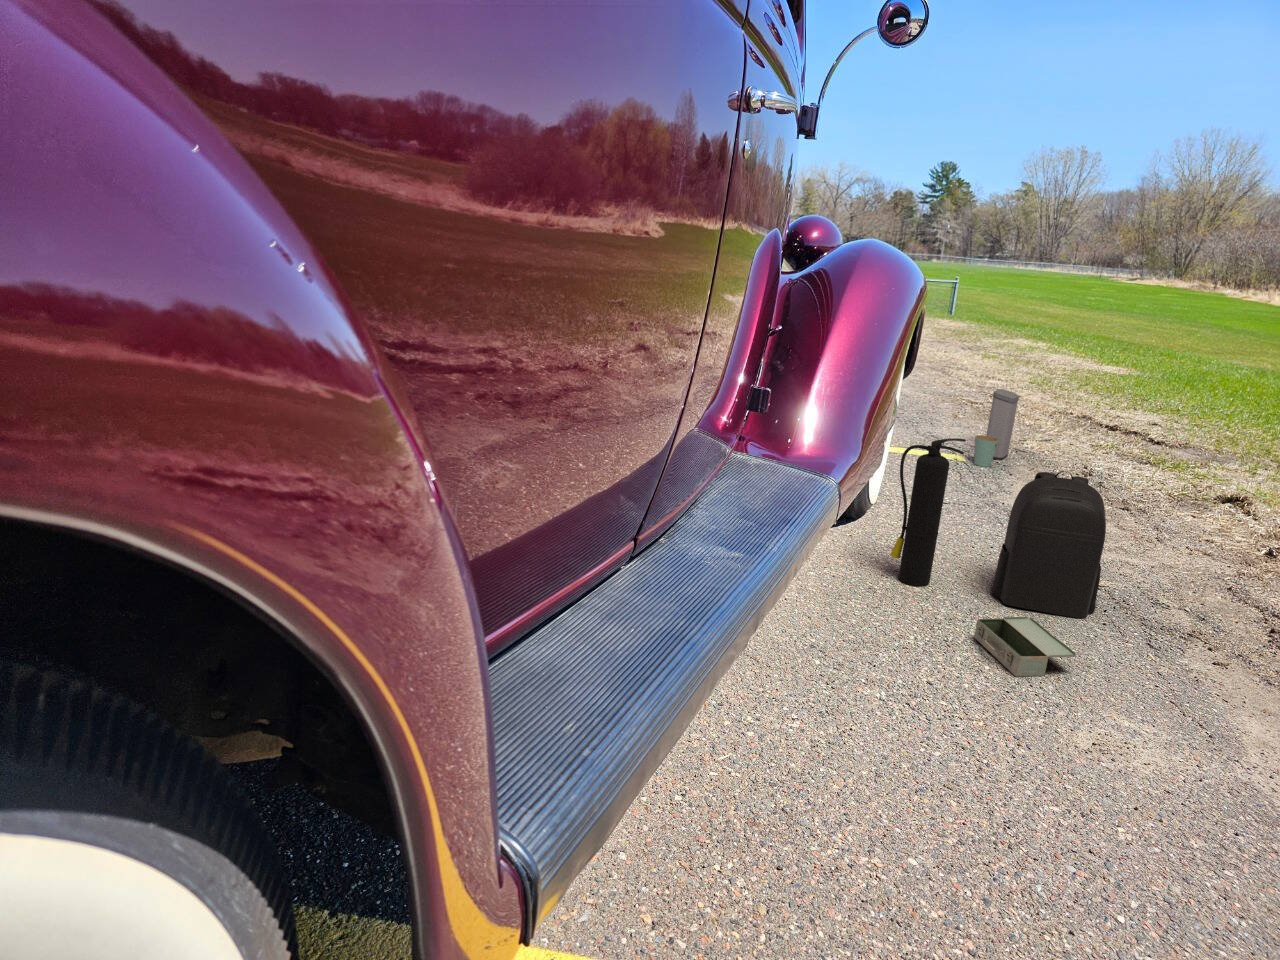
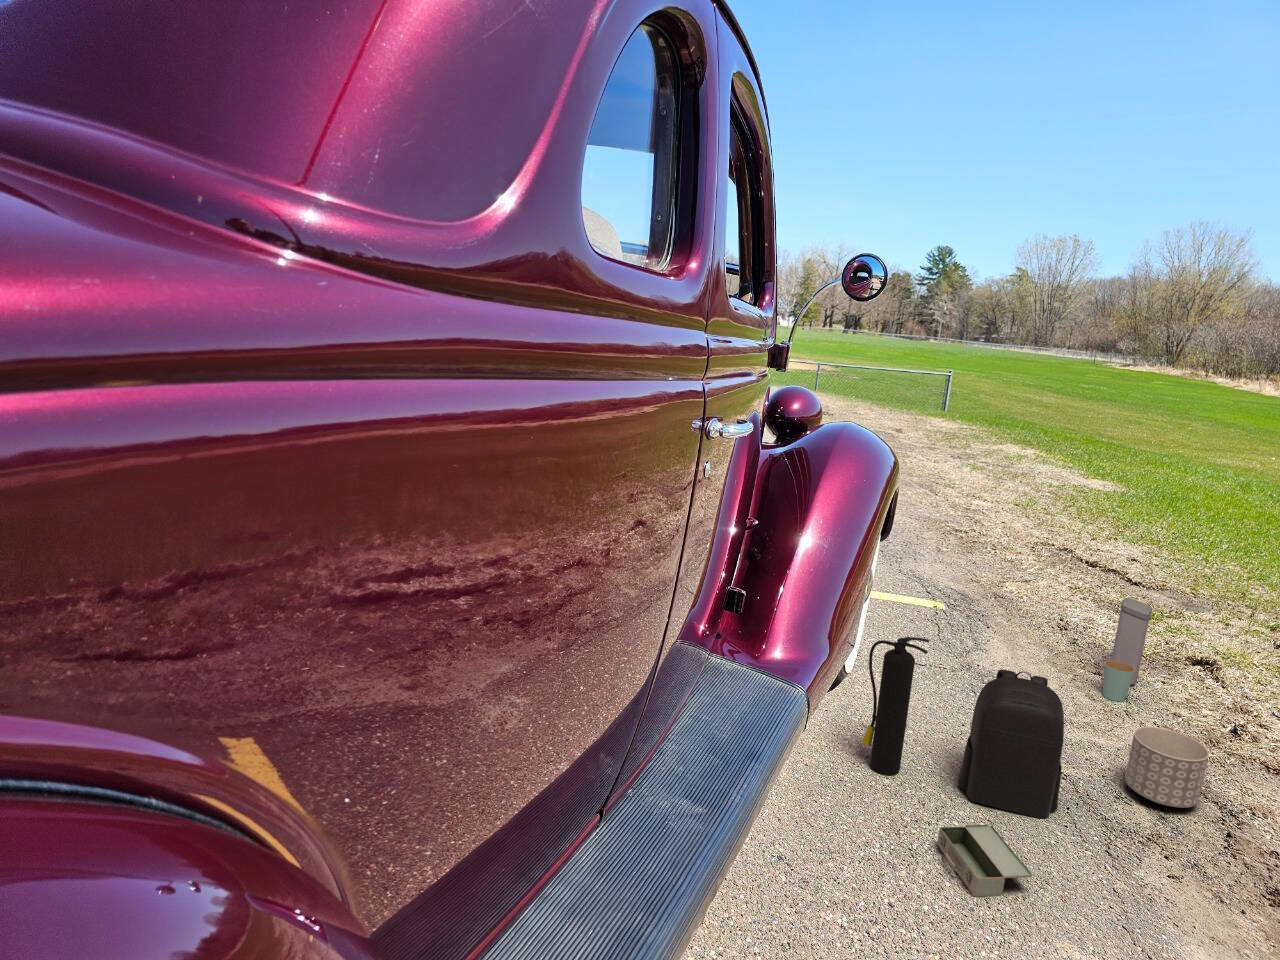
trash can: present [974,389,1019,467] -> present [1103,598,1152,701]
planter: none [1163,533,1253,609] -> present [1125,727,1209,808]

